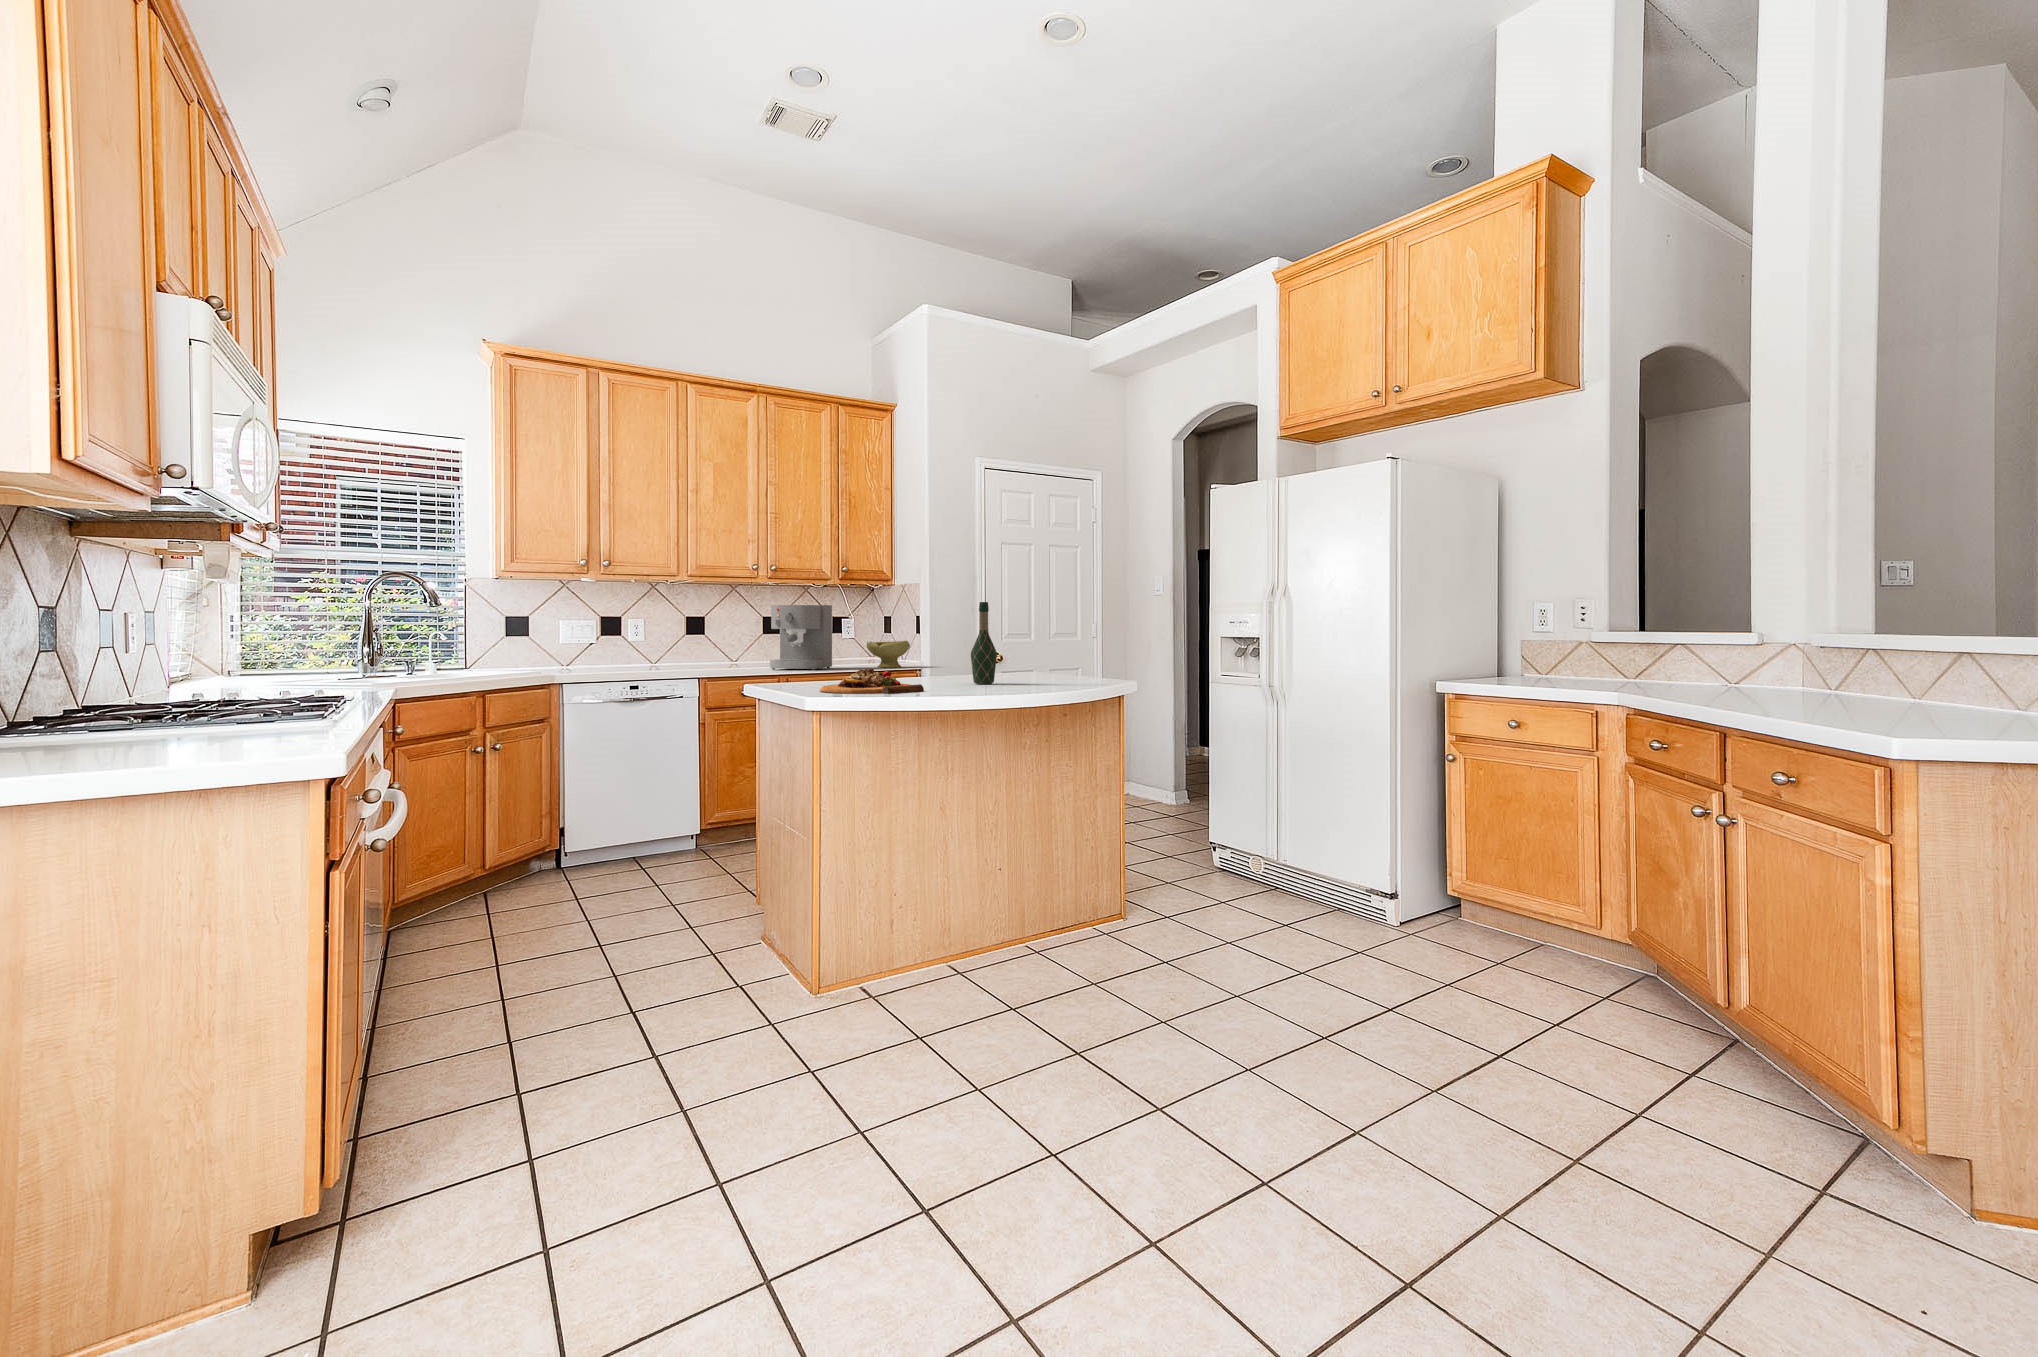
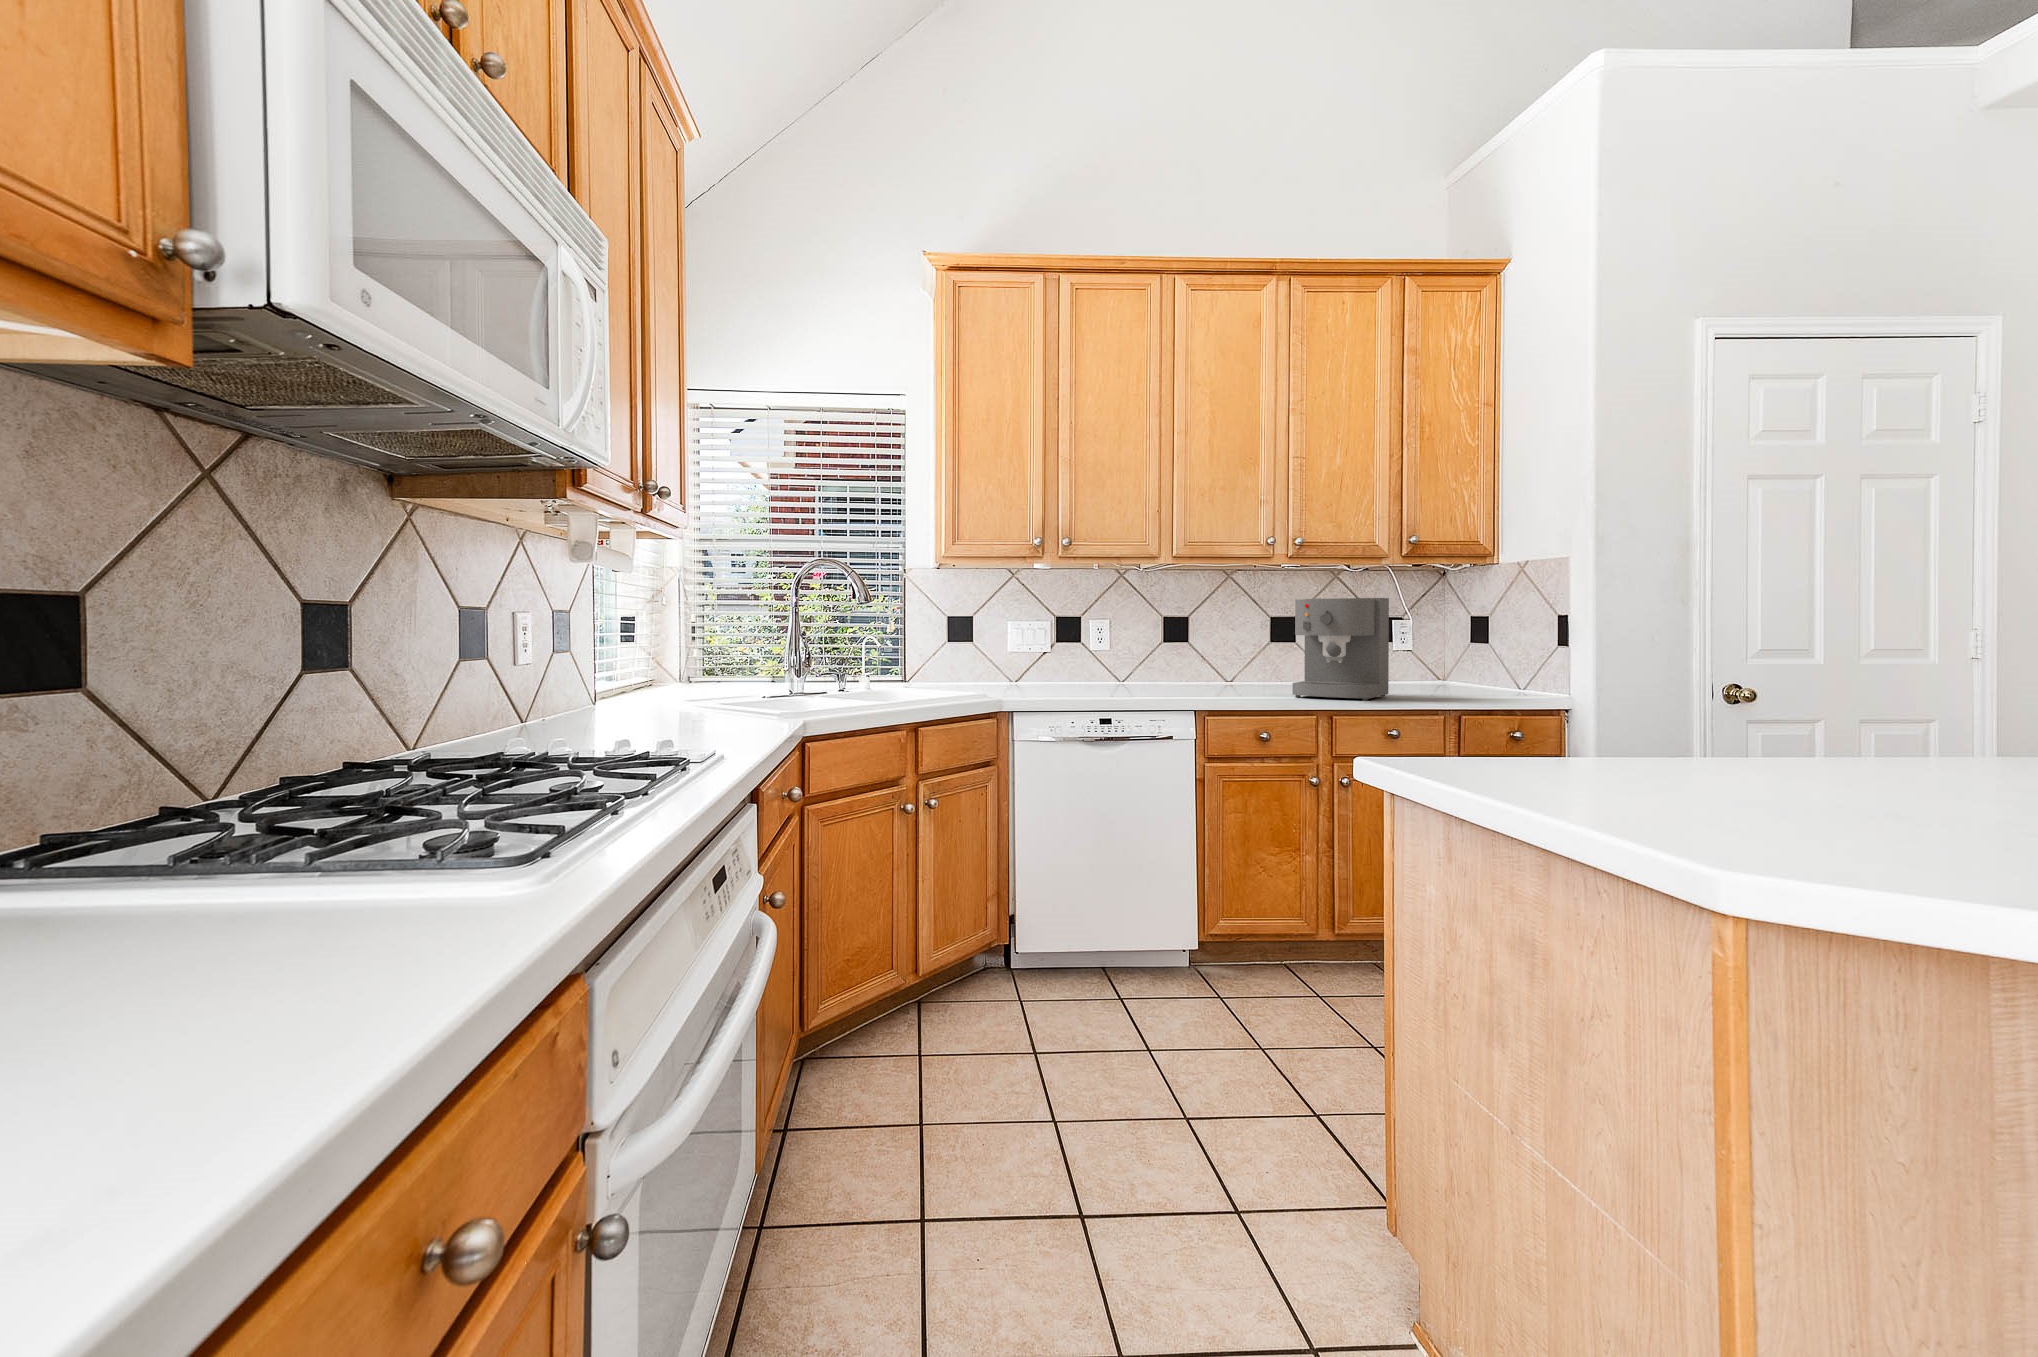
wine bottle: present [971,602,997,684] -> none [1898,583,1989,781]
bowl: present [867,641,910,668] -> none [1446,654,1527,699]
cutting board: present [820,668,924,694] -> none [1554,741,1889,824]

